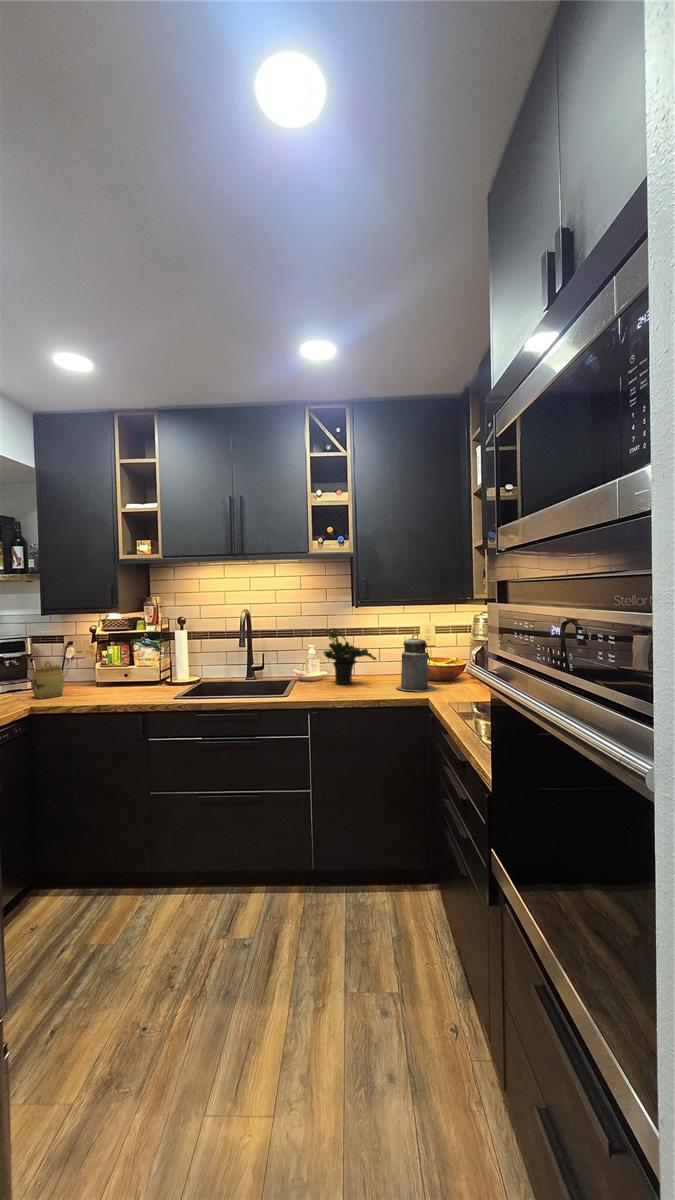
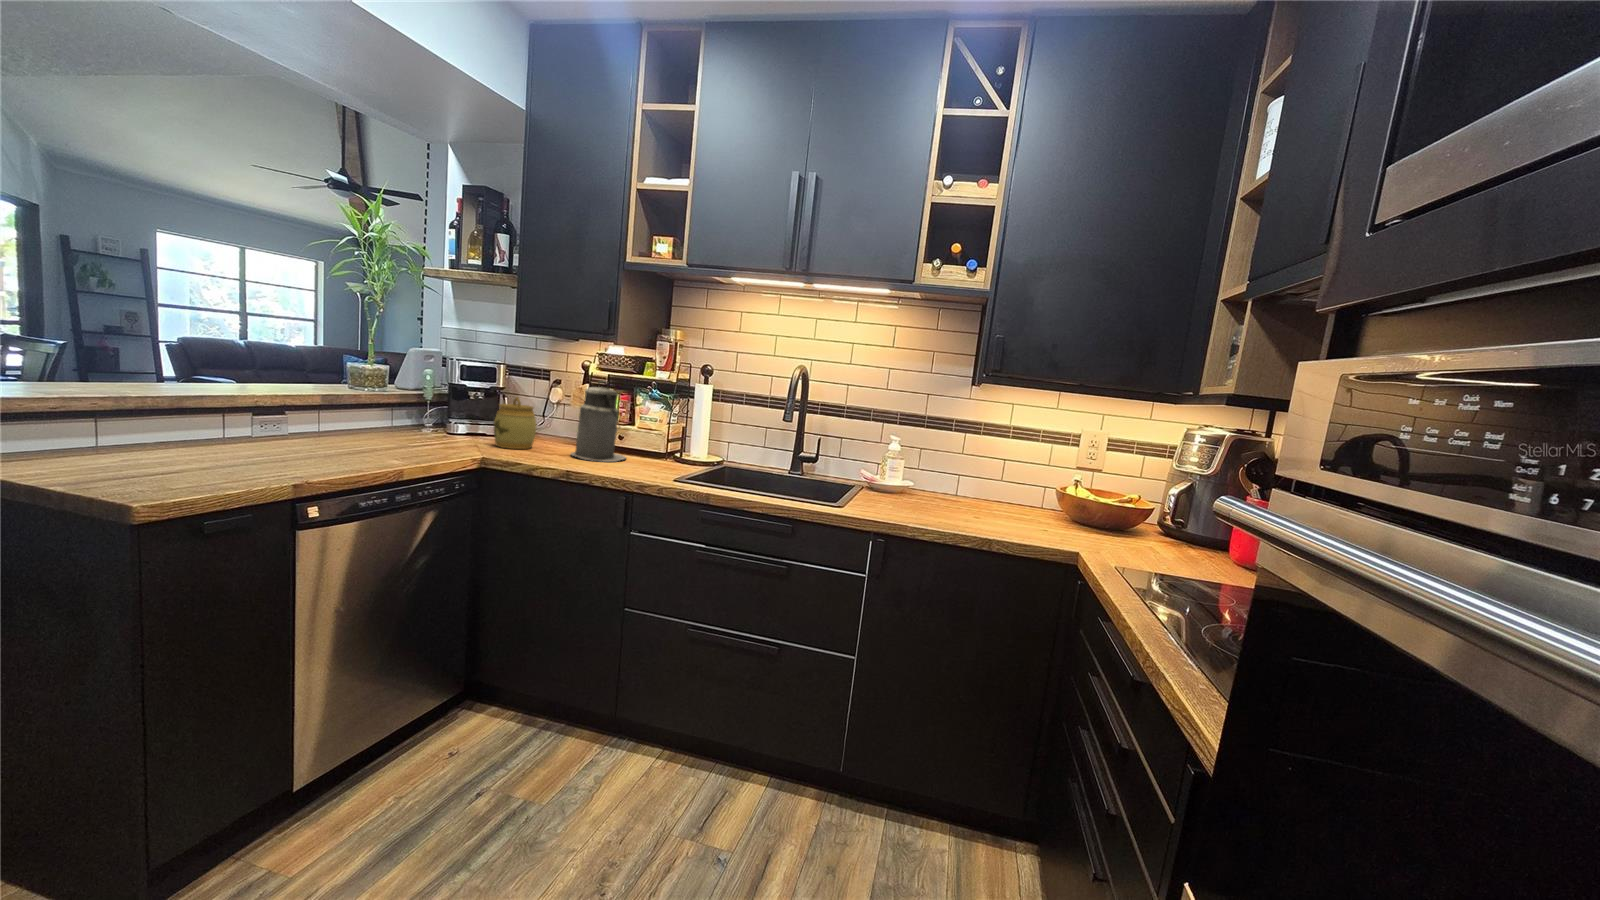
potted plant: present [324,629,376,684] -> none [911,412,998,506]
canister: present [396,634,435,692] -> present [571,381,626,462]

